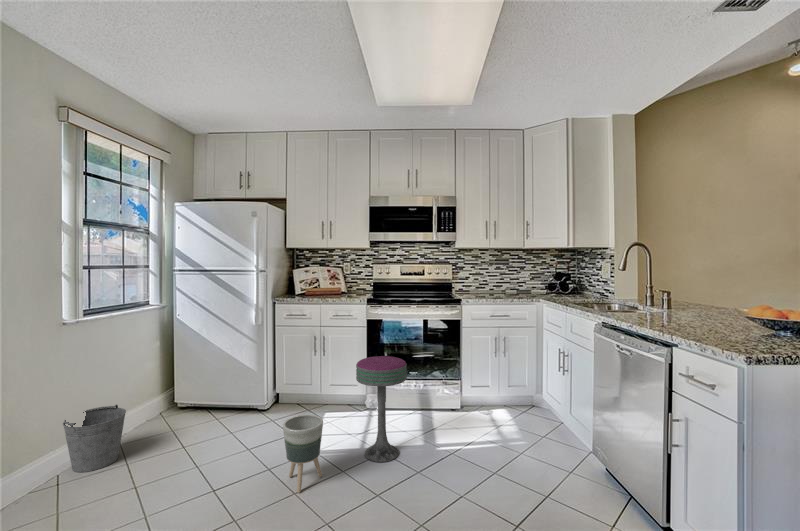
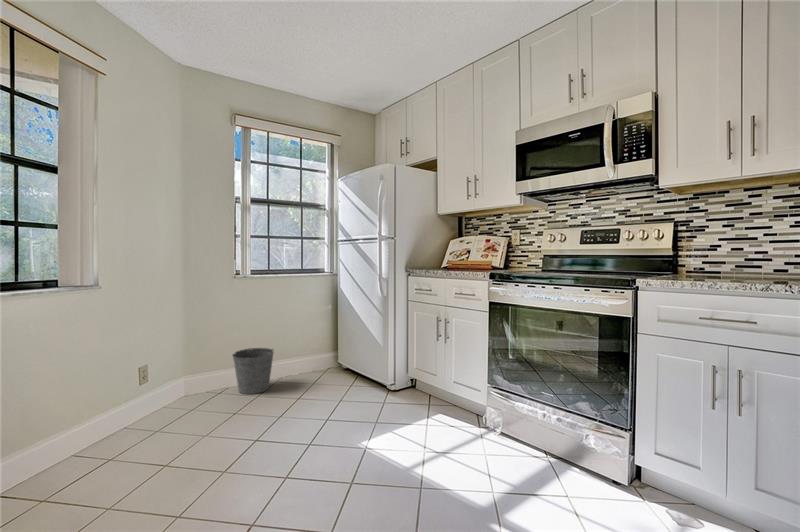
bar stool: present [356,356,407,462] -> none [375,348,448,500]
planter: present [283,415,323,493] -> none [281,394,328,478]

